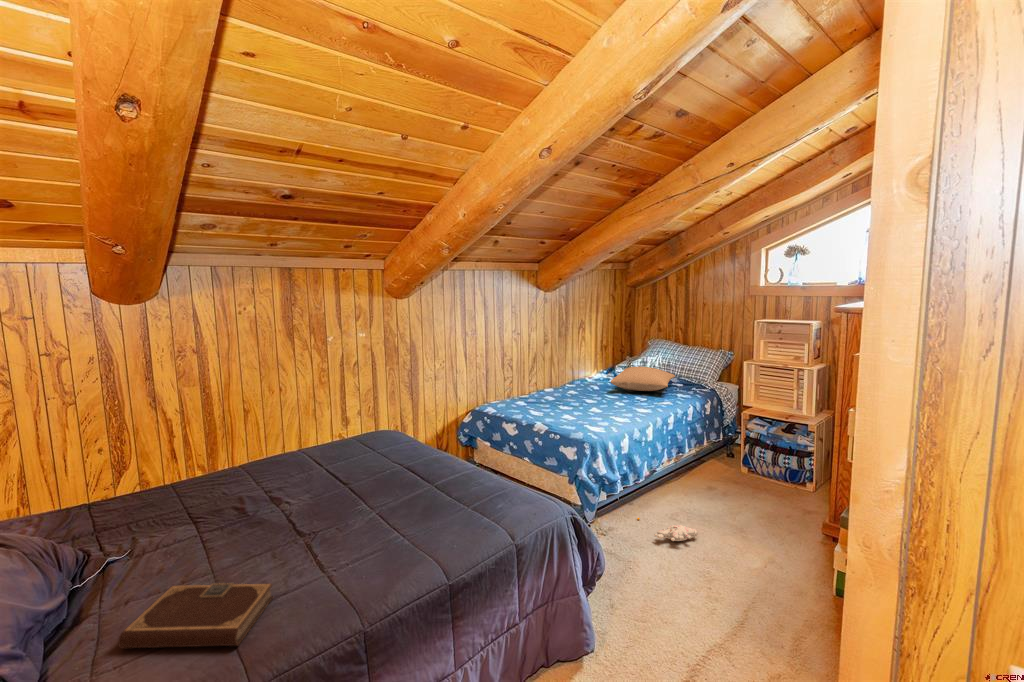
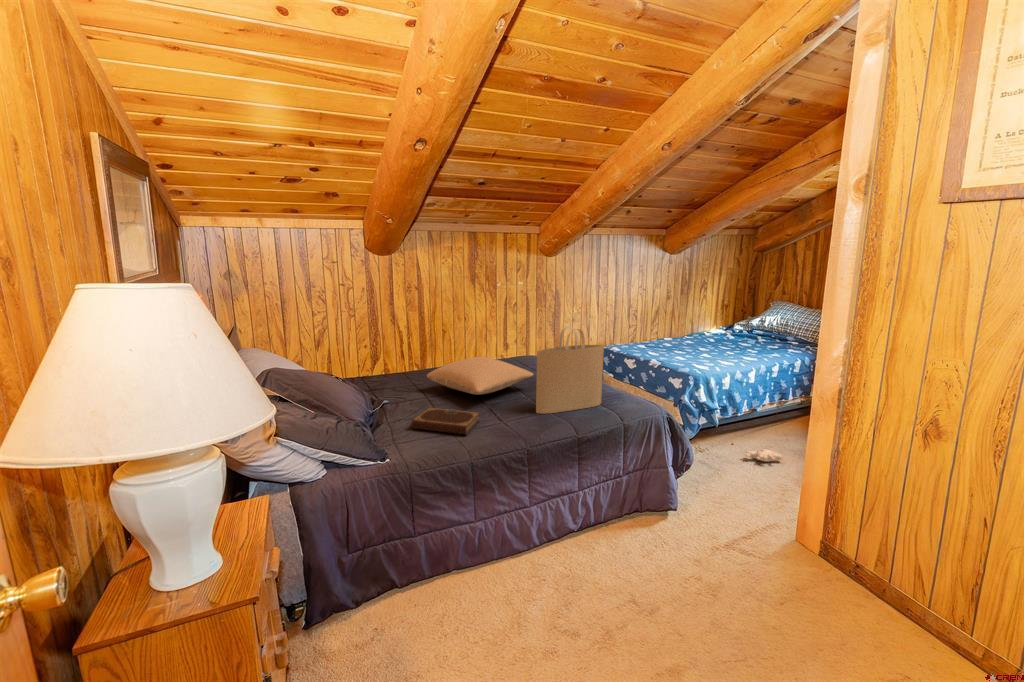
pillow: present [611,367,675,391] -> present [427,357,533,394]
tote bag: none [375,408,482,557] -> present [536,326,604,414]

